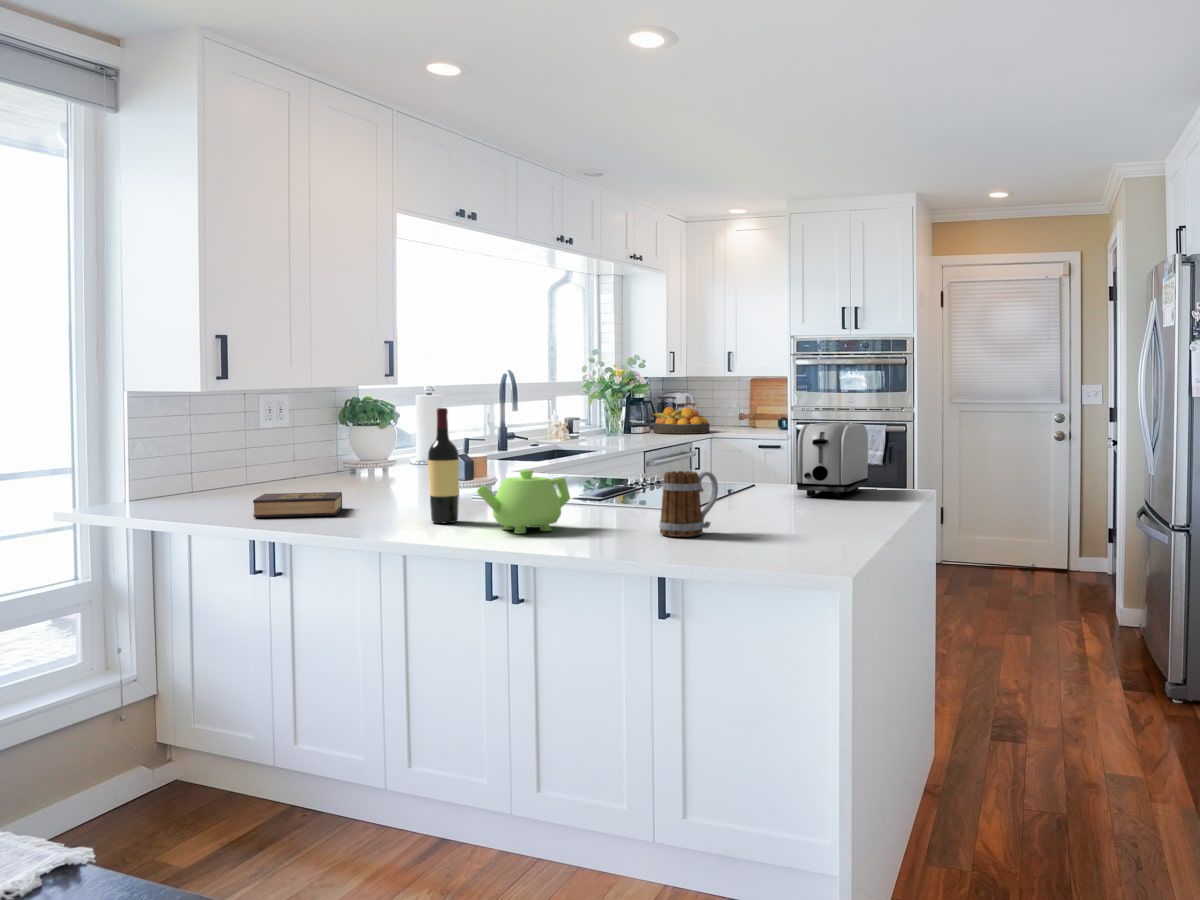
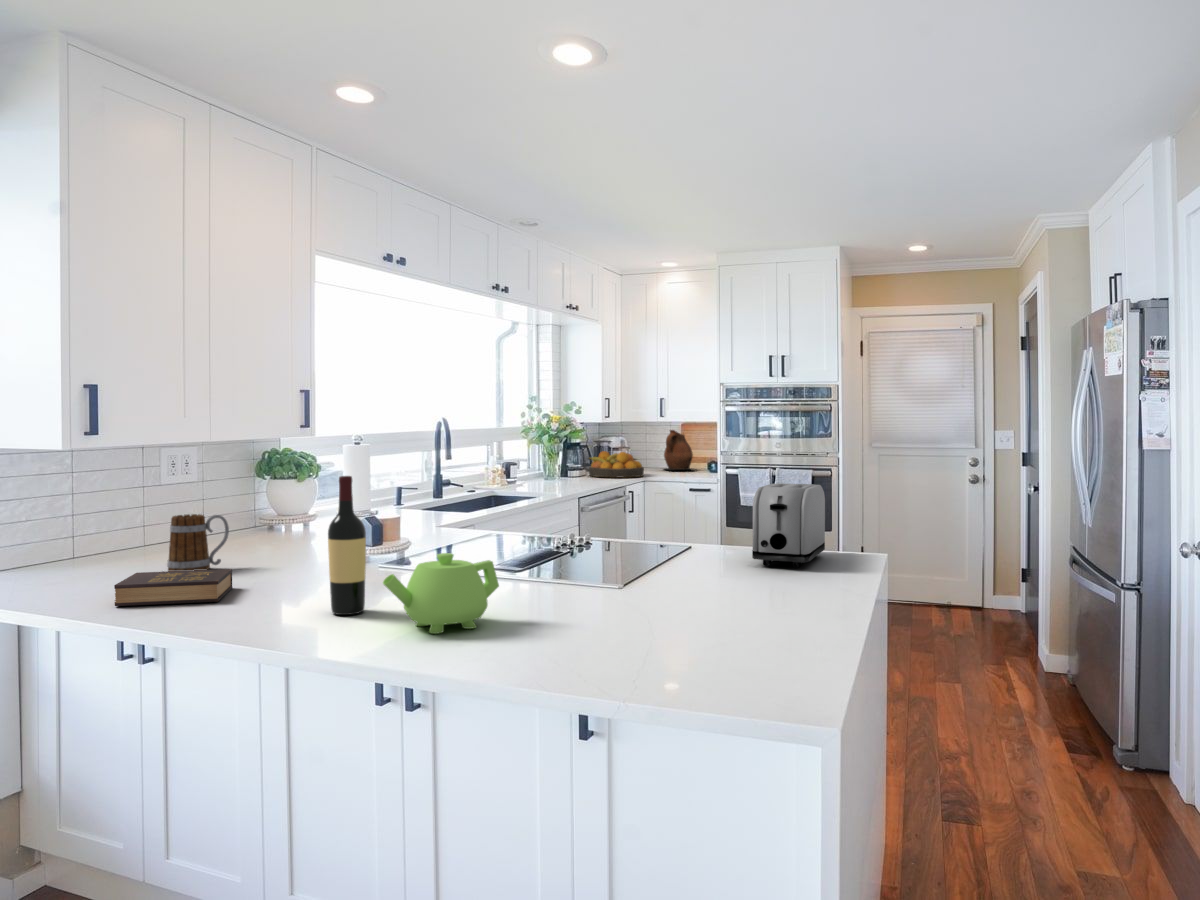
ceramic pitcher: none [728,386,766,428] -> present [664,430,695,470]
mug: present [659,471,718,537] -> present [167,514,229,571]

